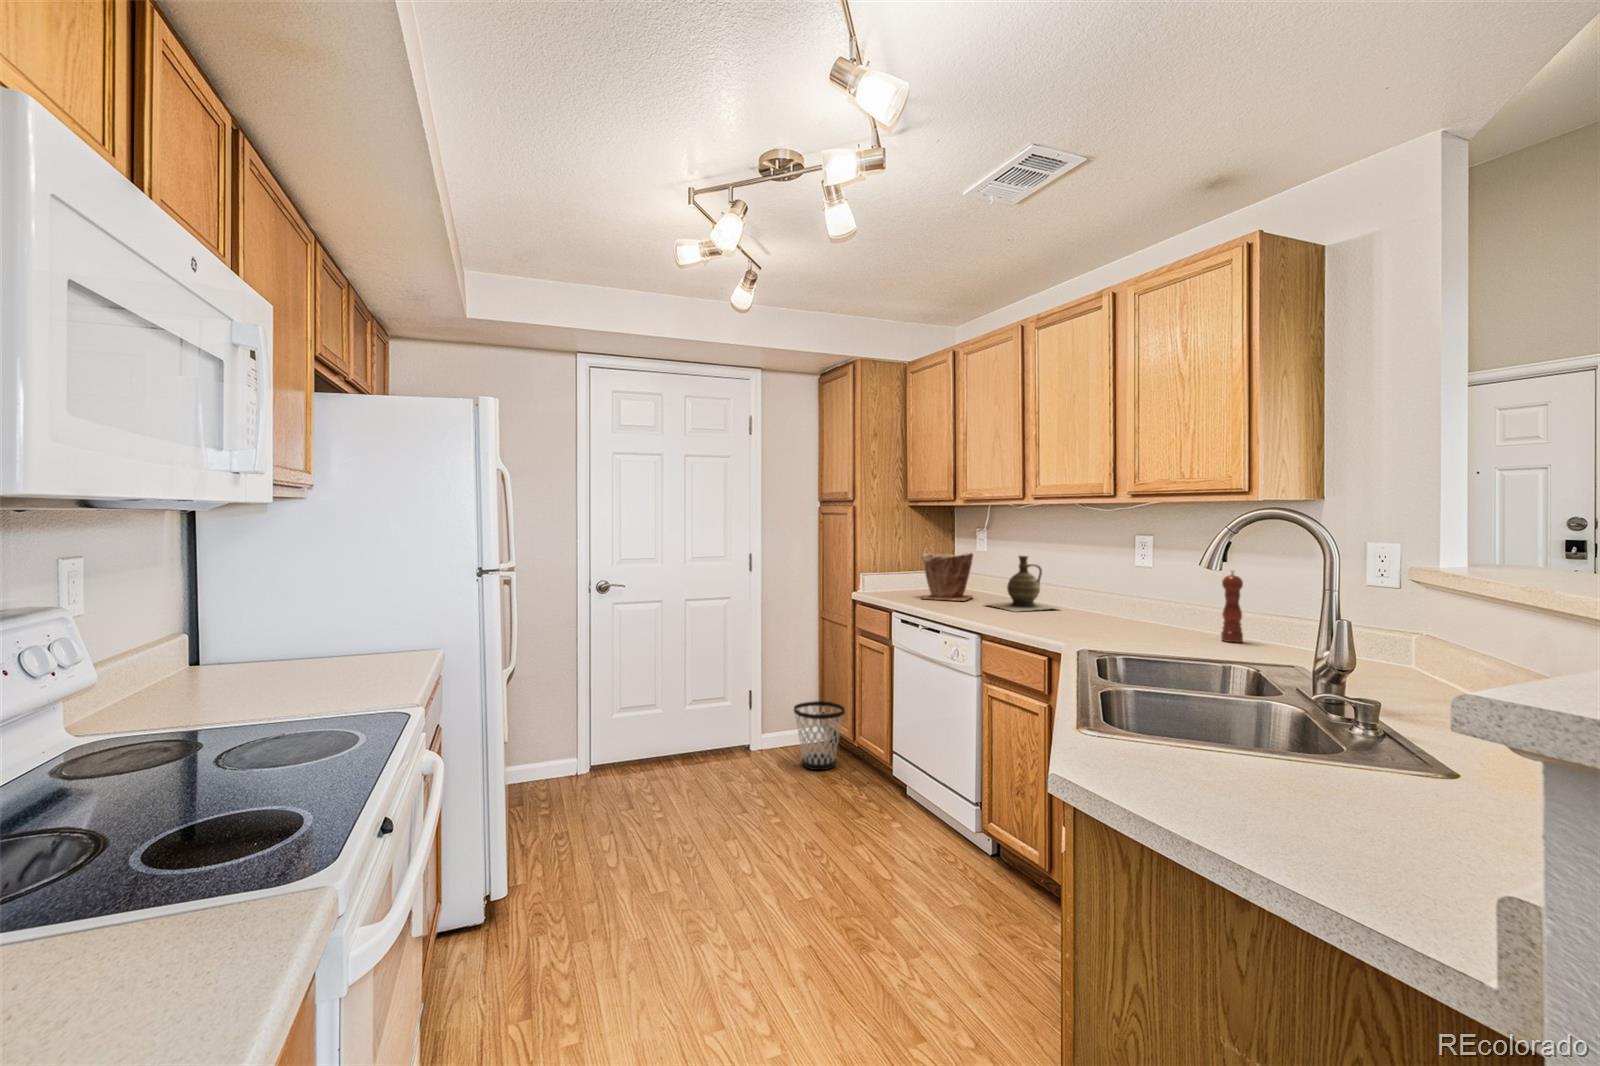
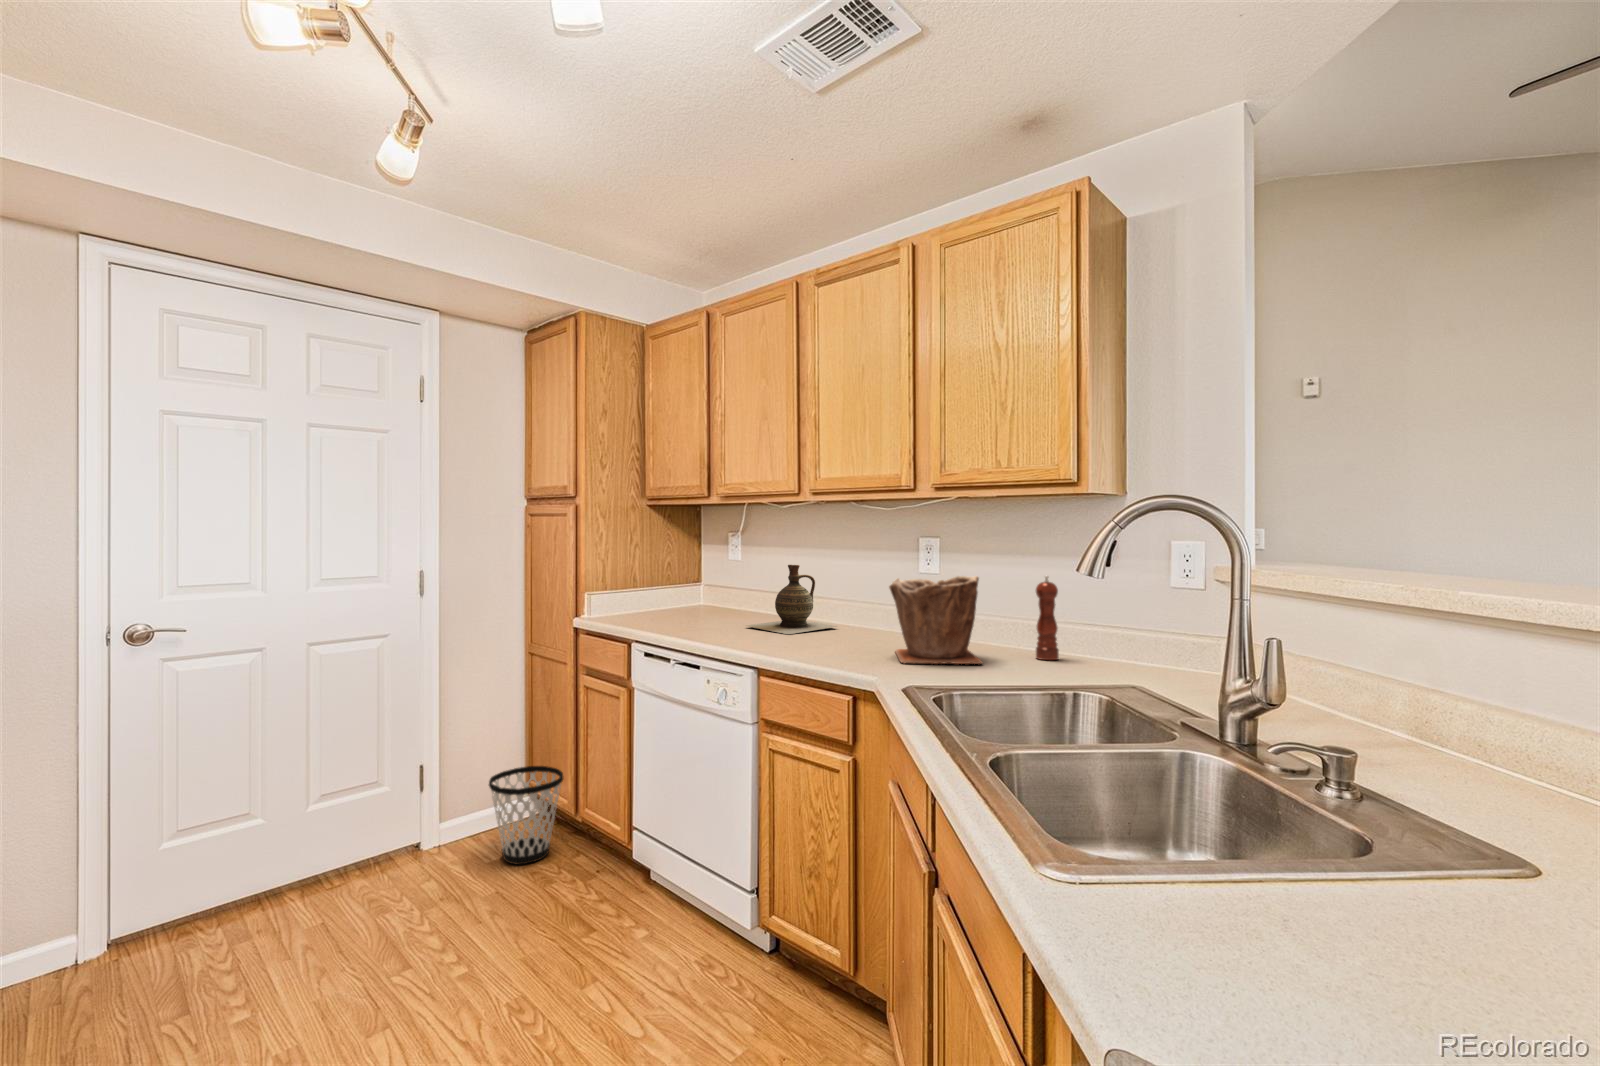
plant pot: present [922,553,973,601] -> present [889,576,982,664]

